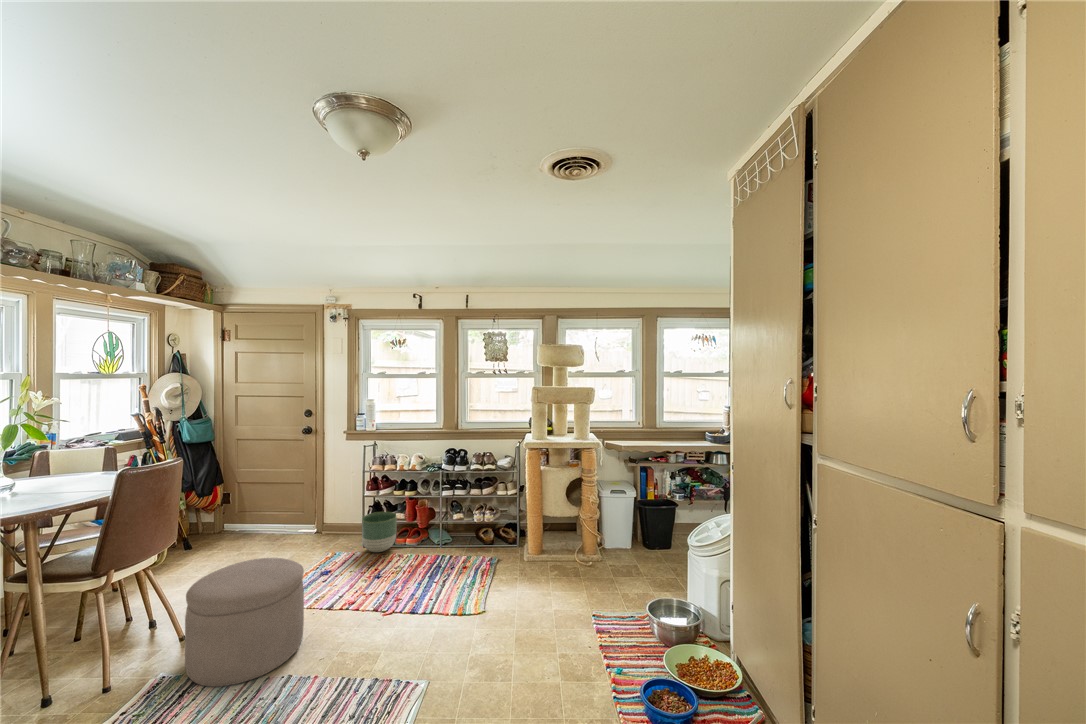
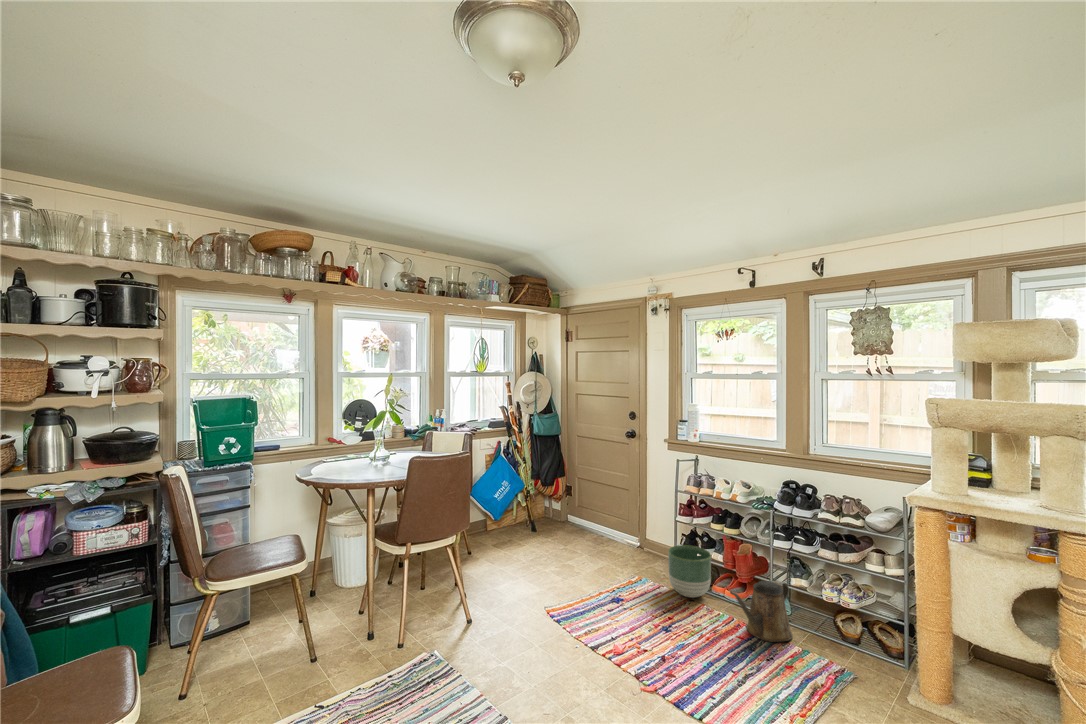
watering can: none [426,517,459,559] -> present [730,580,793,642]
ottoman: present [185,558,304,687] -> none [449,563,552,694]

